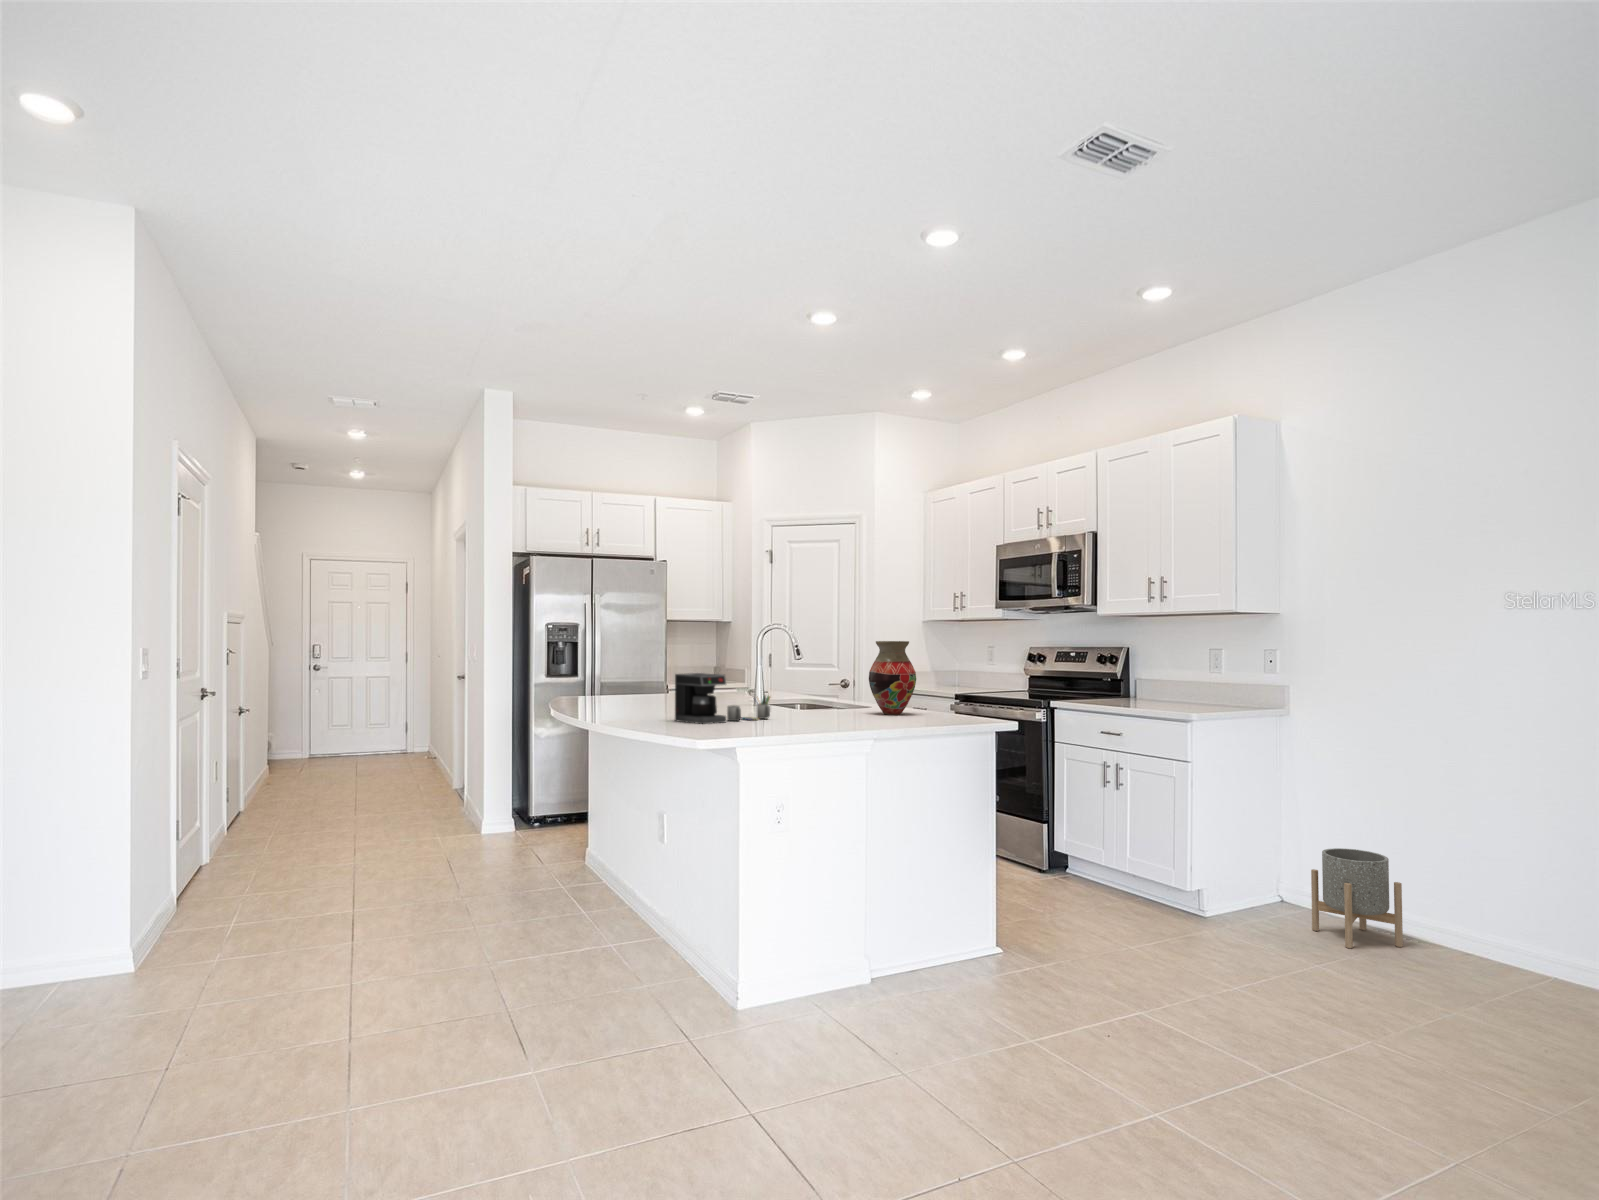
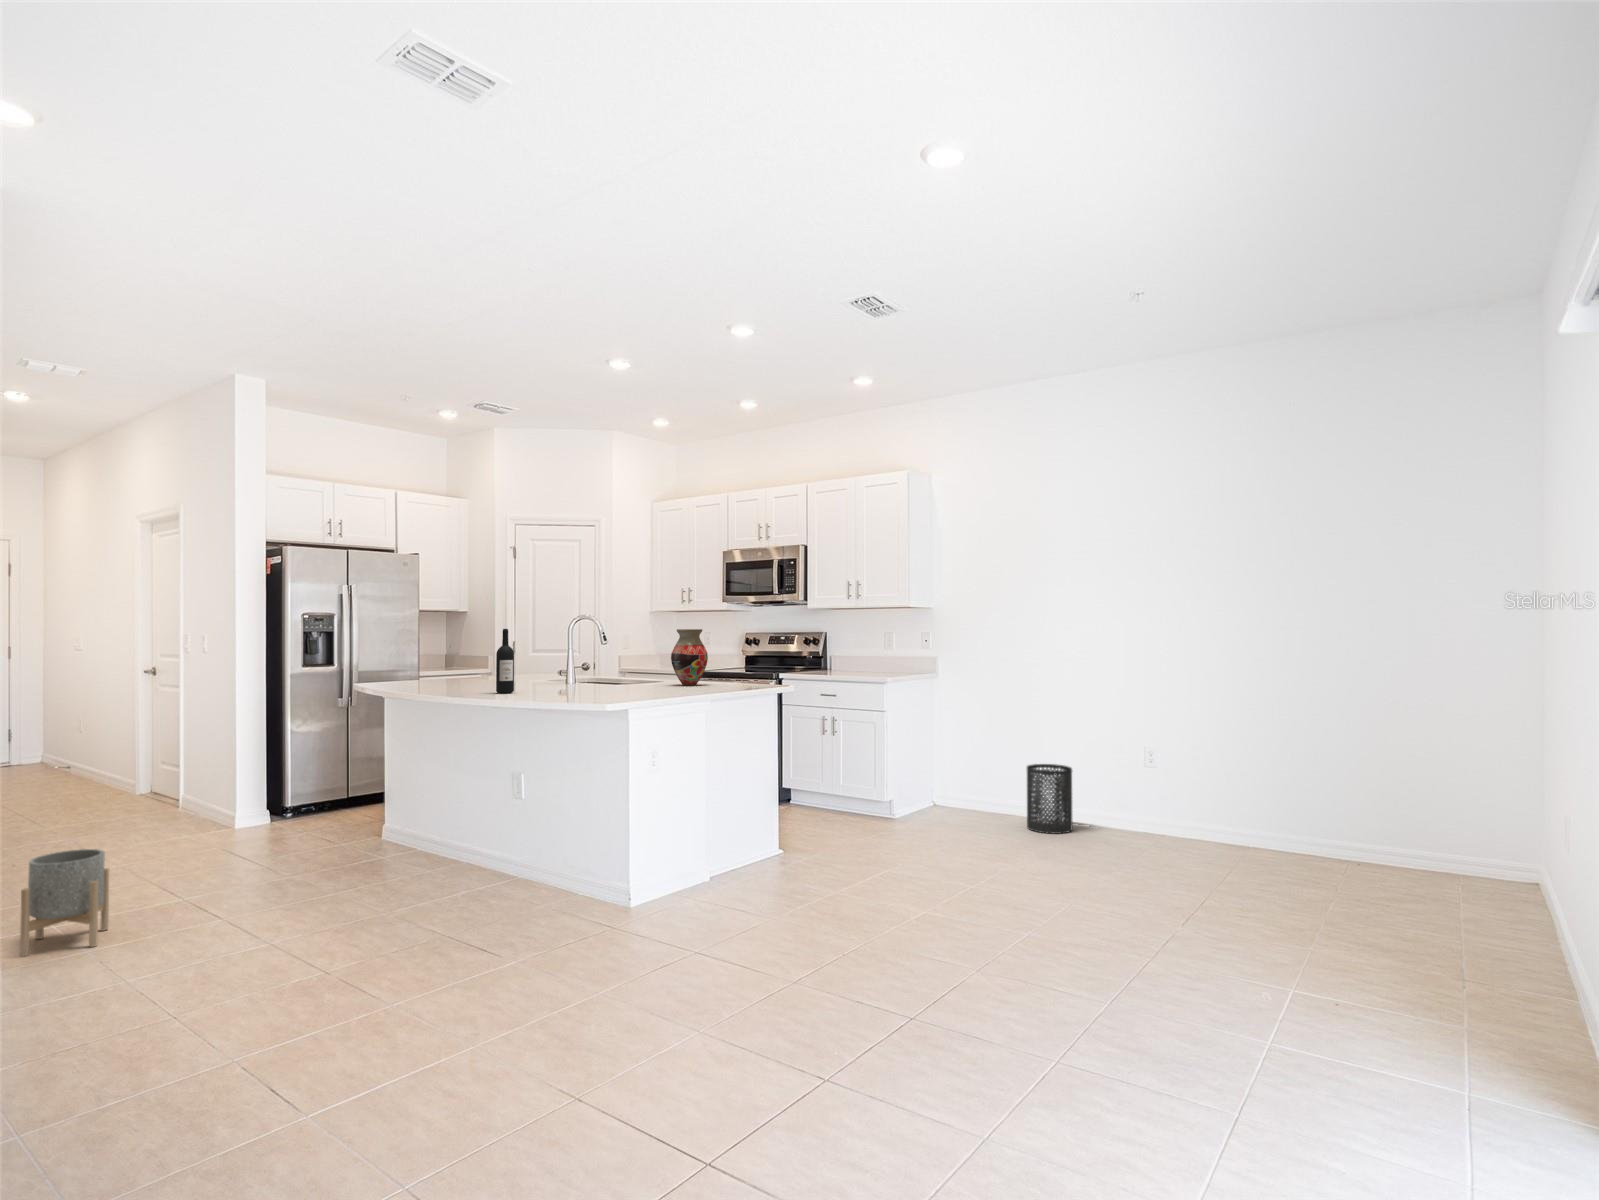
wine bottle: none [635,639,656,716] -> present [496,629,514,693]
coffee maker: present [675,673,770,724] -> none [543,656,613,696]
planter: present [1311,848,1403,948] -> present [20,849,109,956]
trash can: none [1430,863,1521,988] -> present [1027,764,1073,834]

